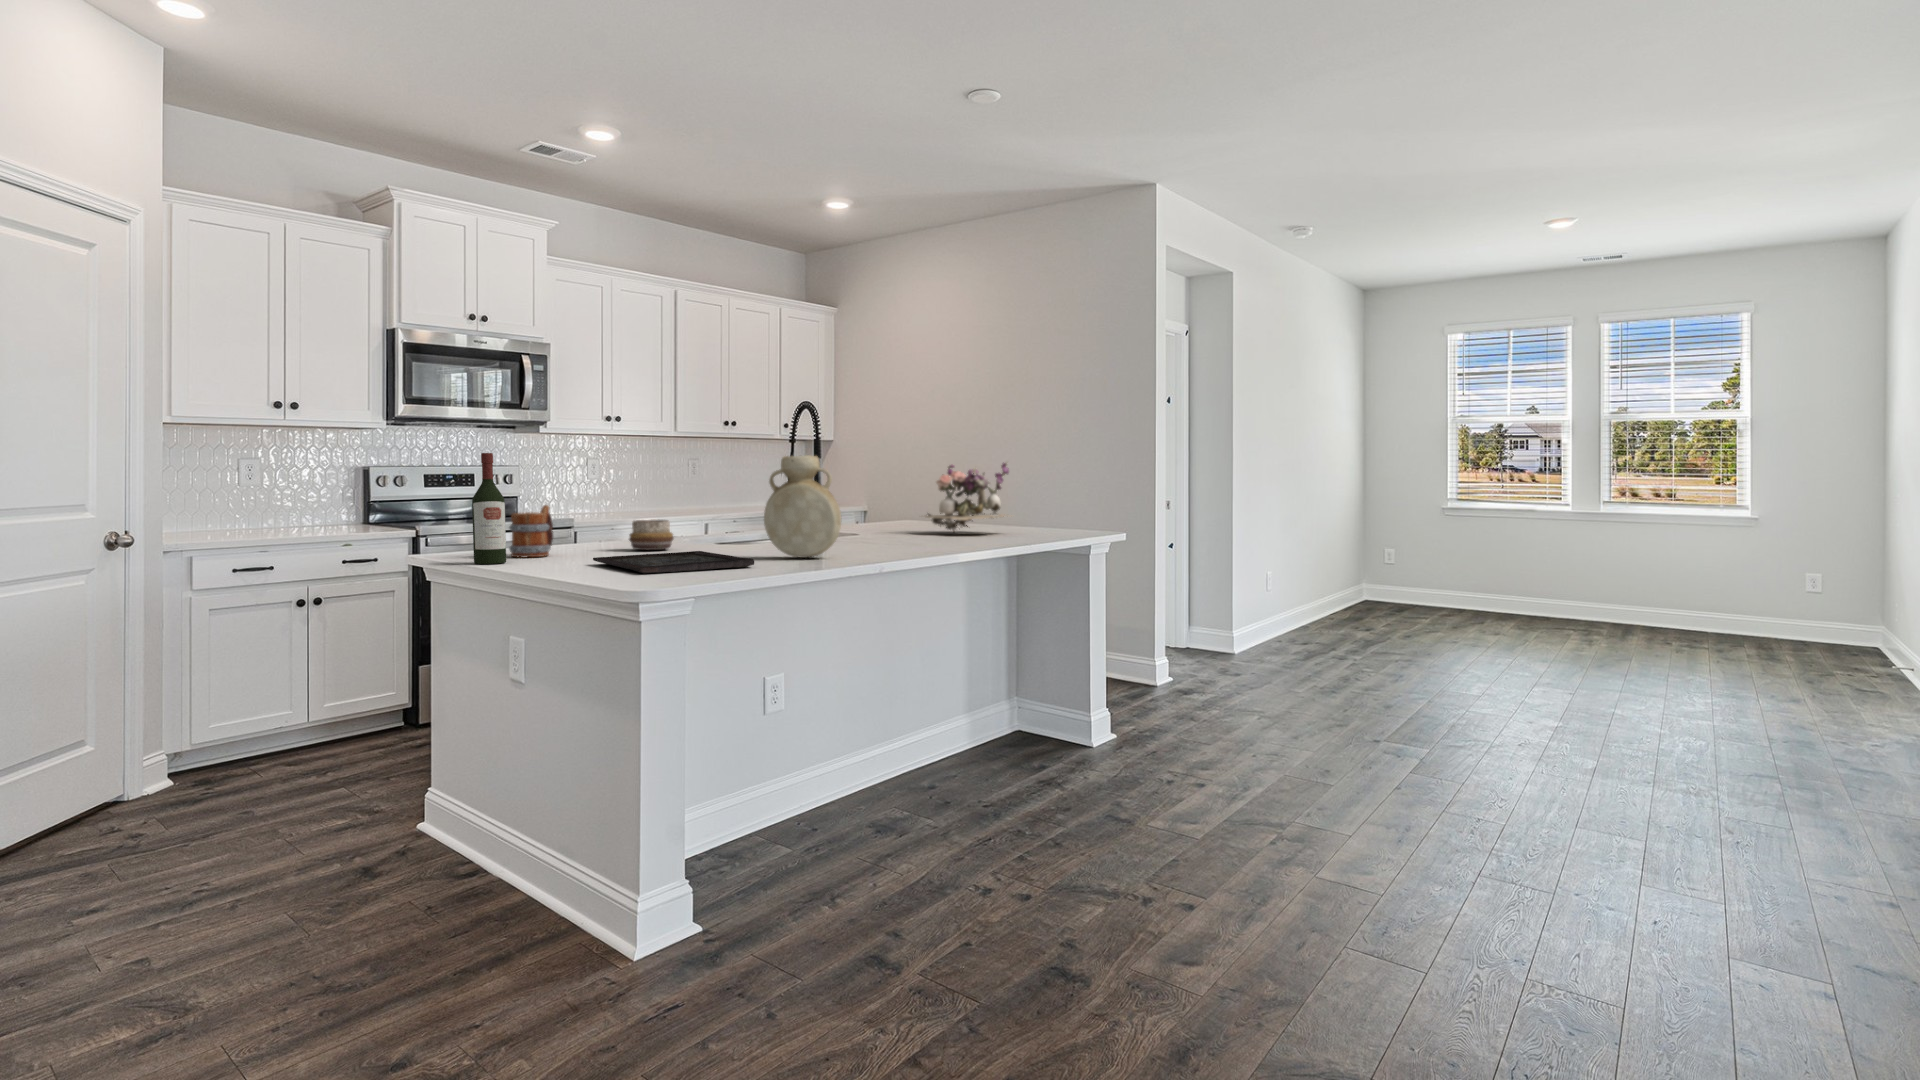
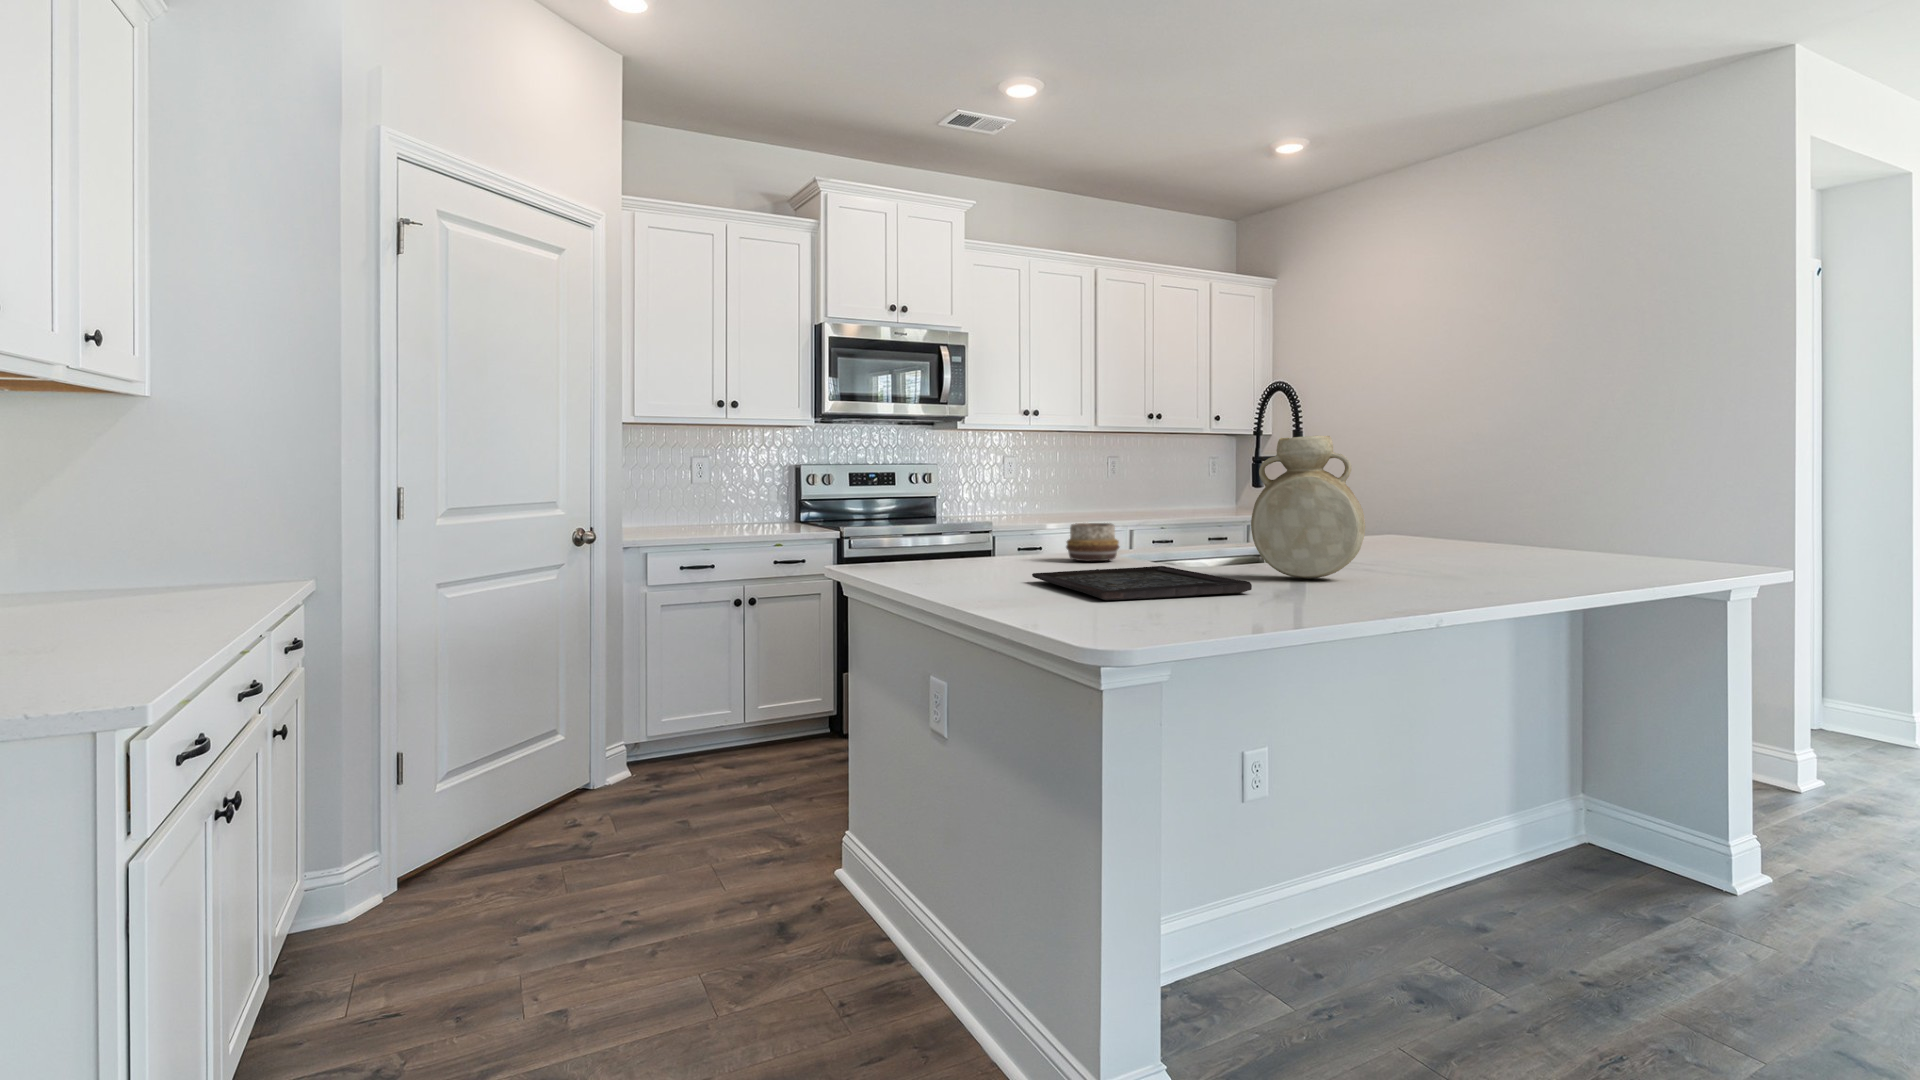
wine bottle: present [472,453,506,564] -> none [894,442,930,578]
flower arrangement: present [925,463,1009,532] -> none [1422,442,1570,542]
mug: present [509,505,553,558] -> none [932,505,981,569]

